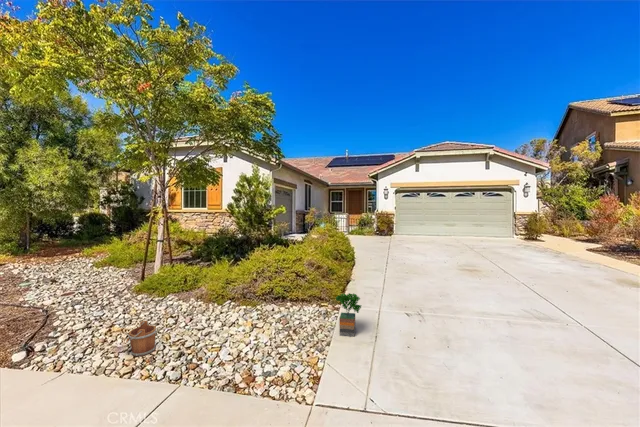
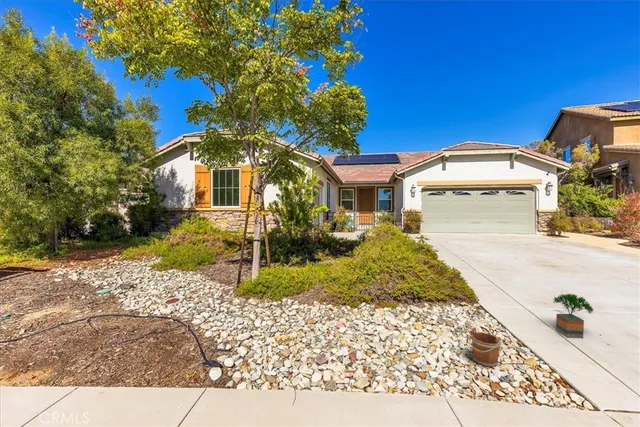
bucket: present [126,321,156,356] -> present [469,328,501,367]

